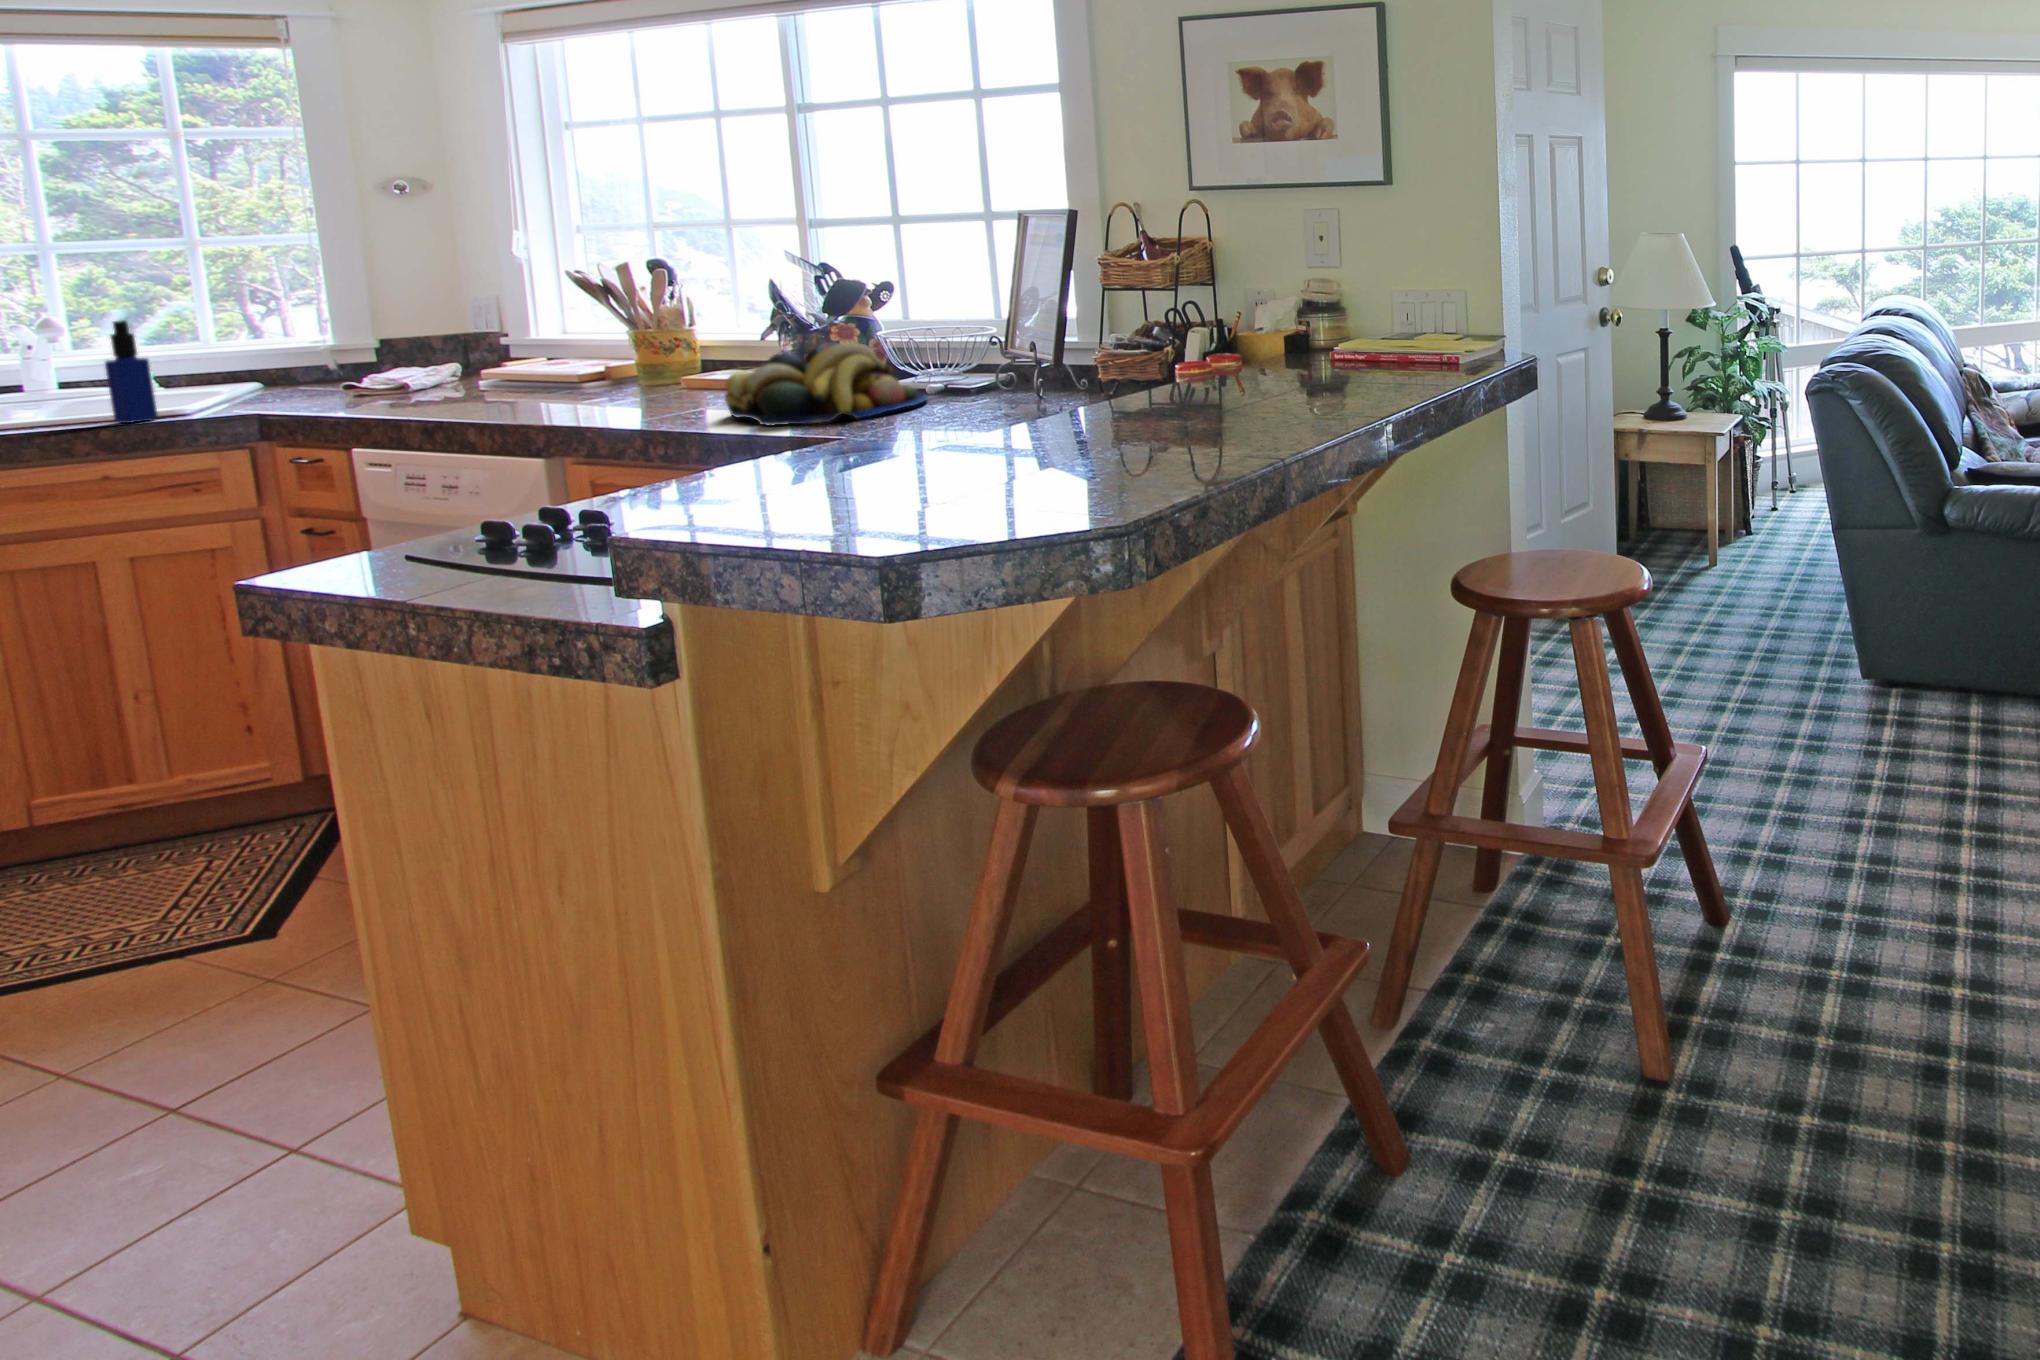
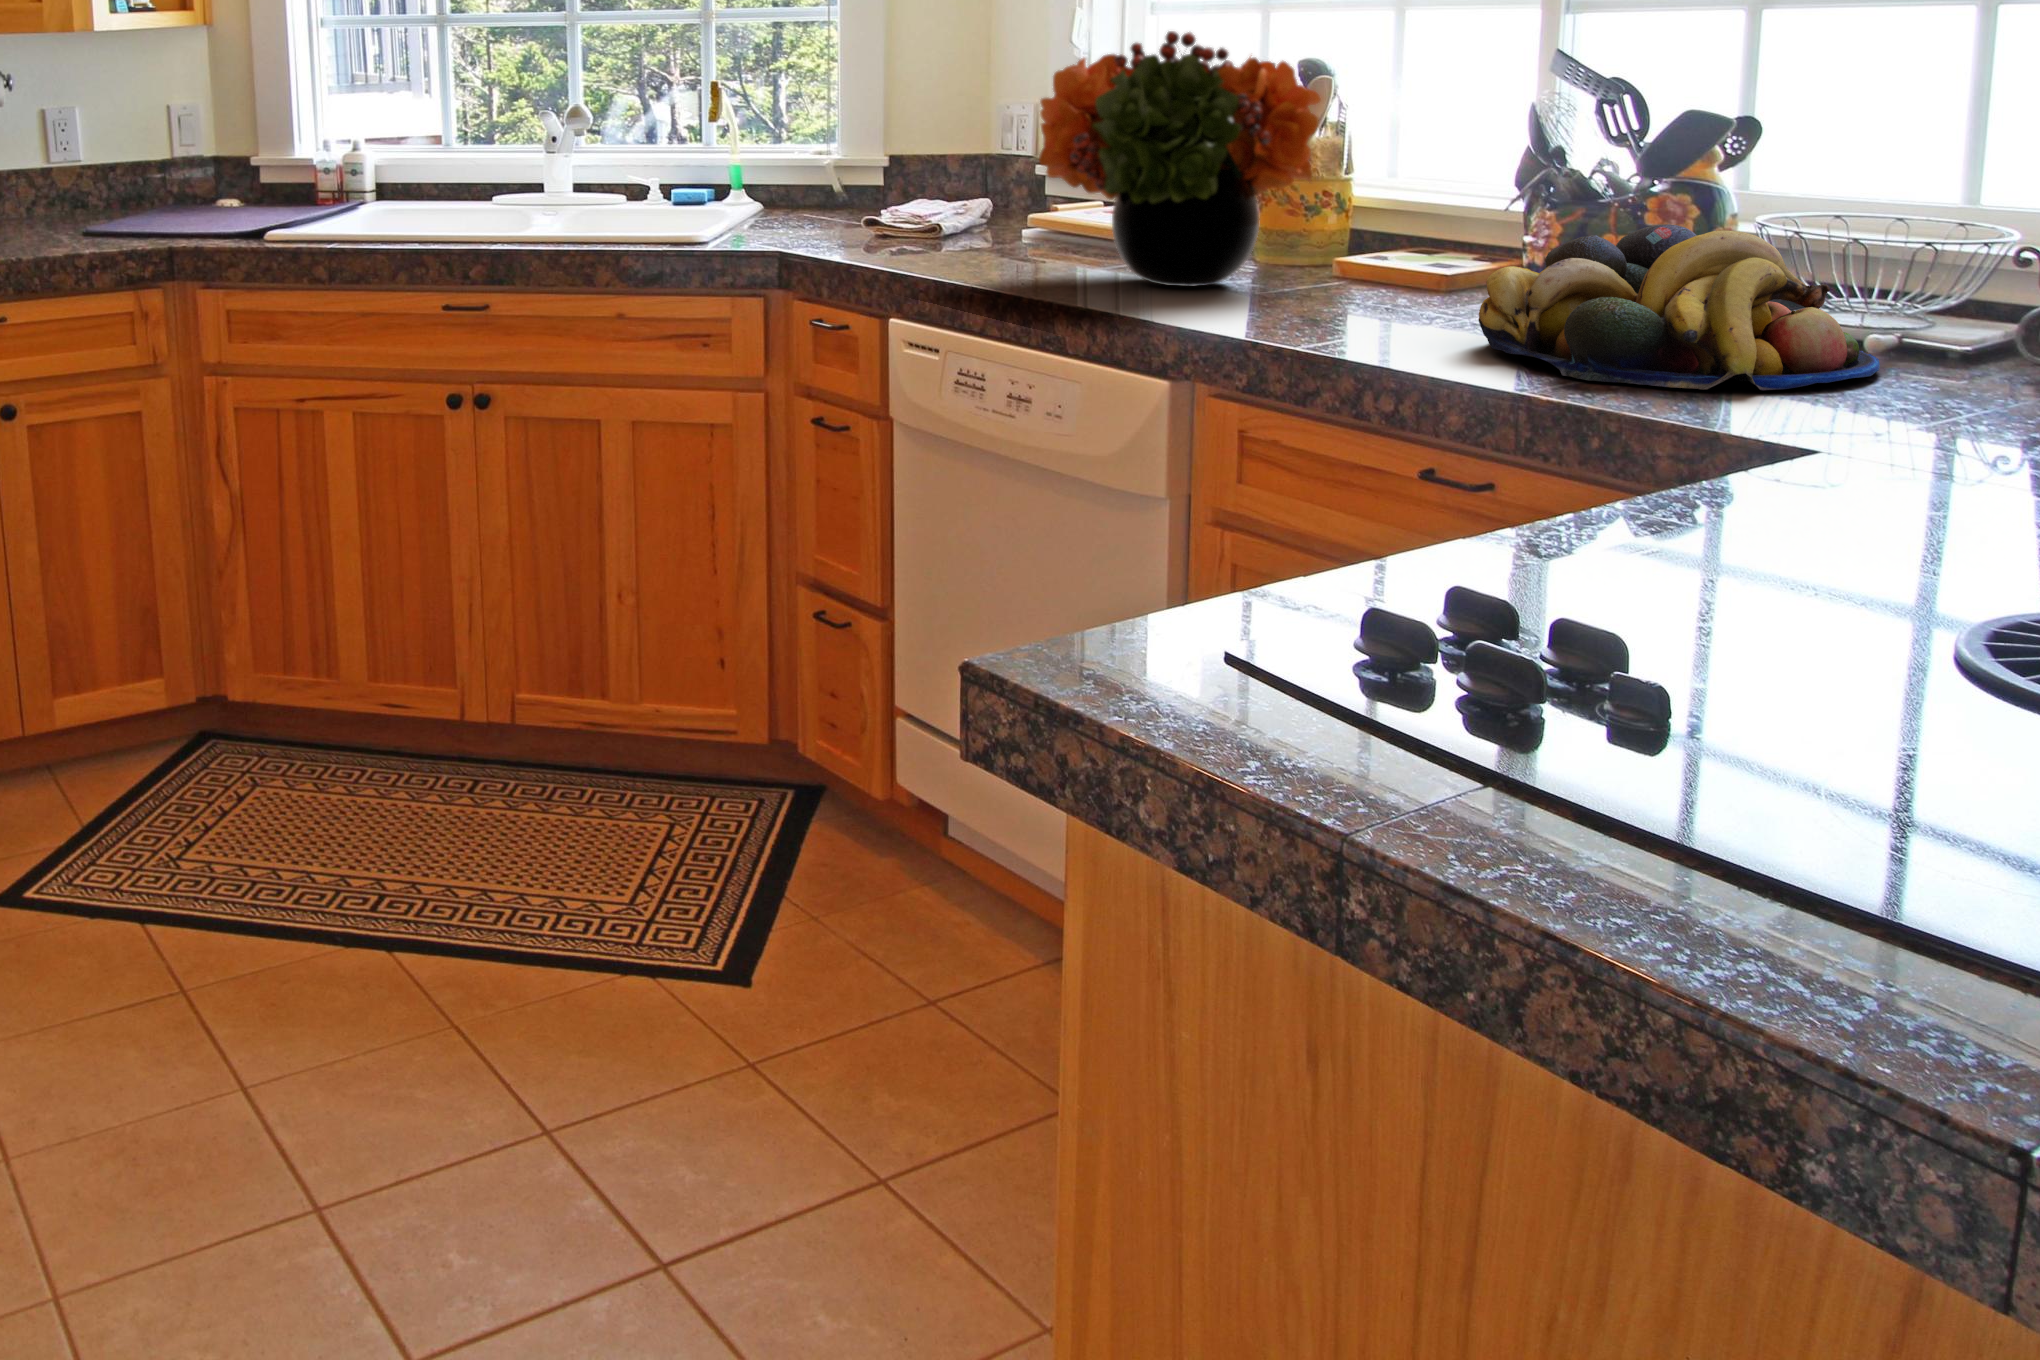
flower arrangement: none [442,253,654,405] -> present [1039,31,1321,287]
bottle: present [105,320,158,423] -> none [642,105,684,244]

